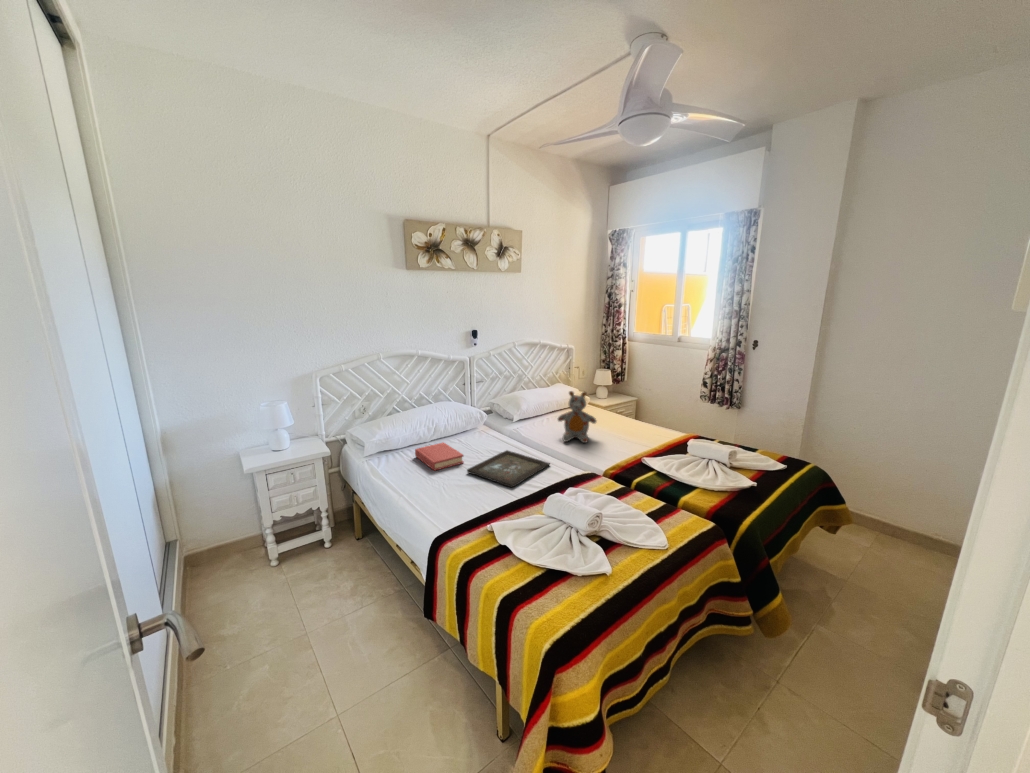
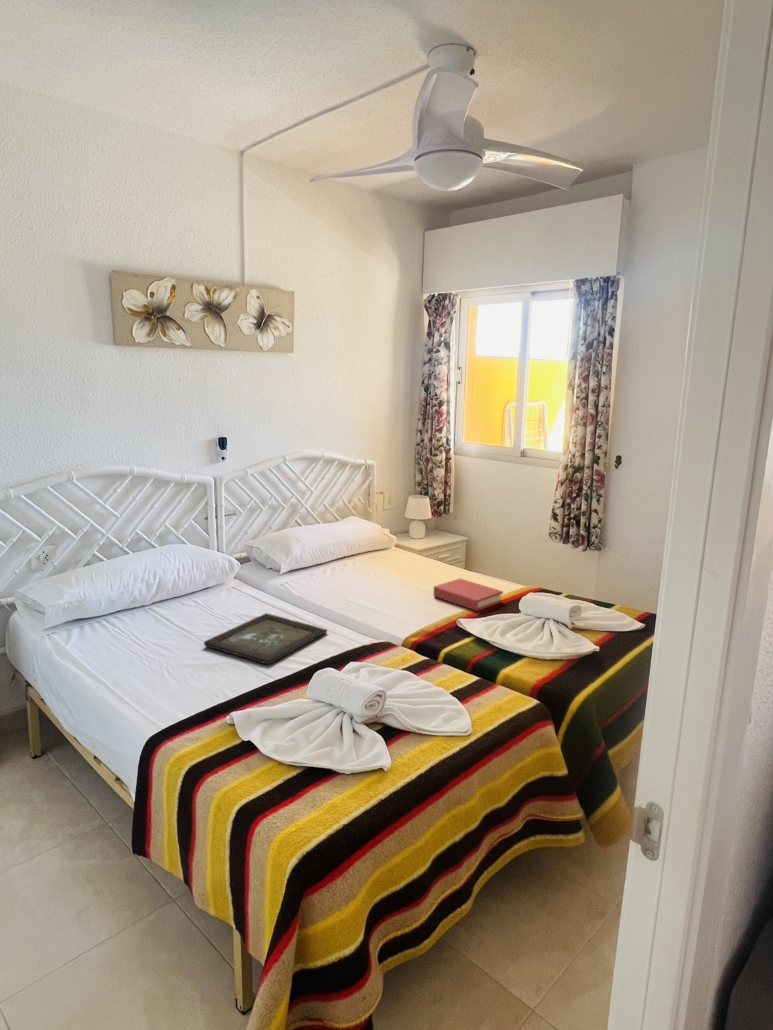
stuffed bear: present [558,391,596,443] -> none [343,526,399,601]
hardback book: present [415,442,464,471] -> present [434,579,503,611]

